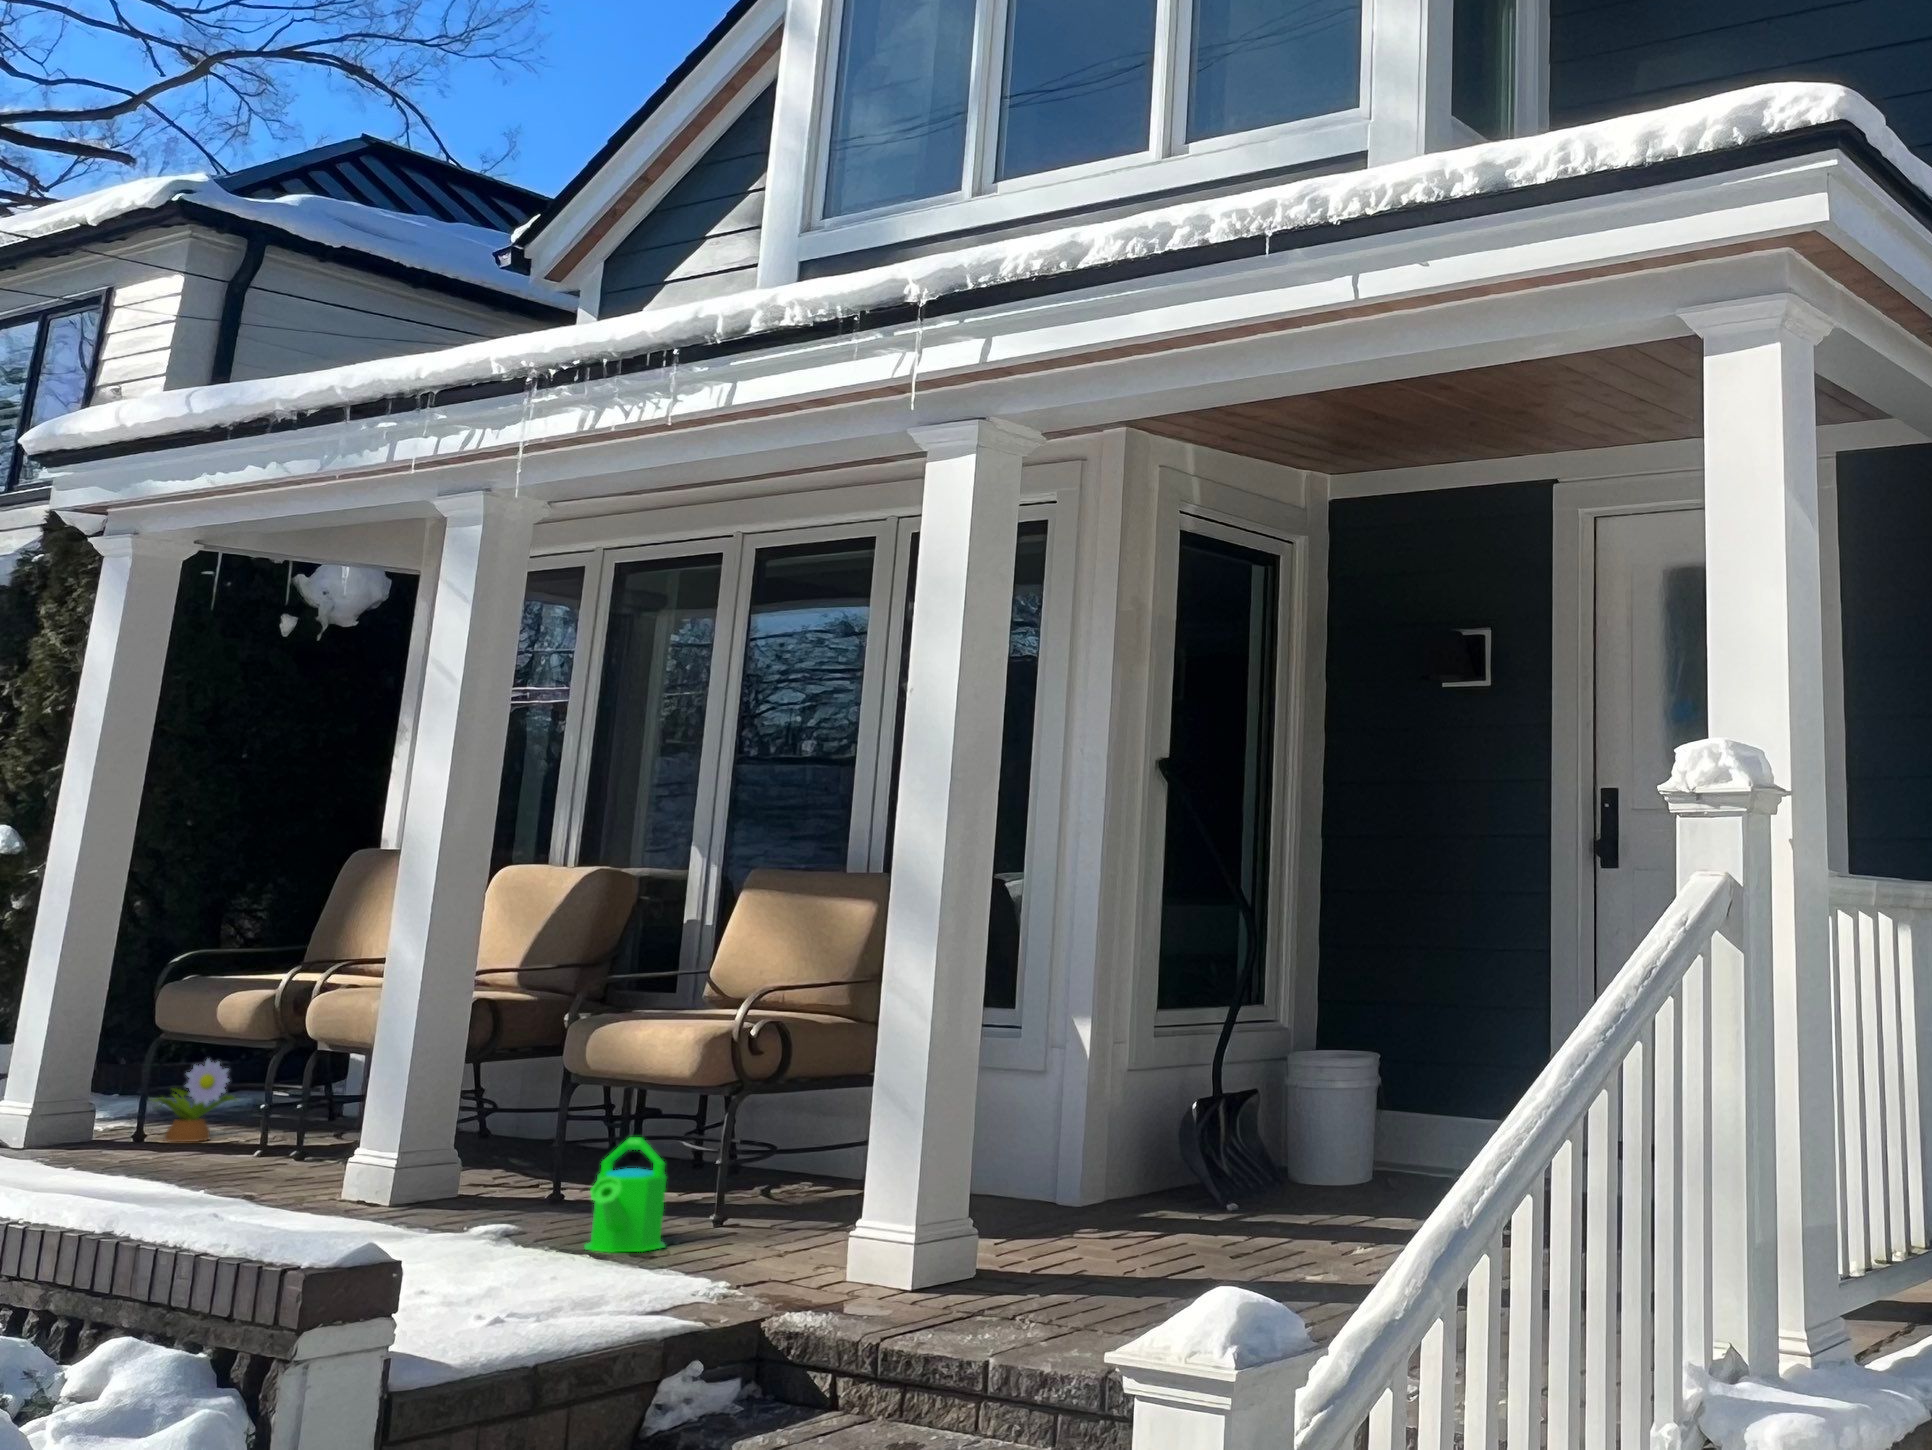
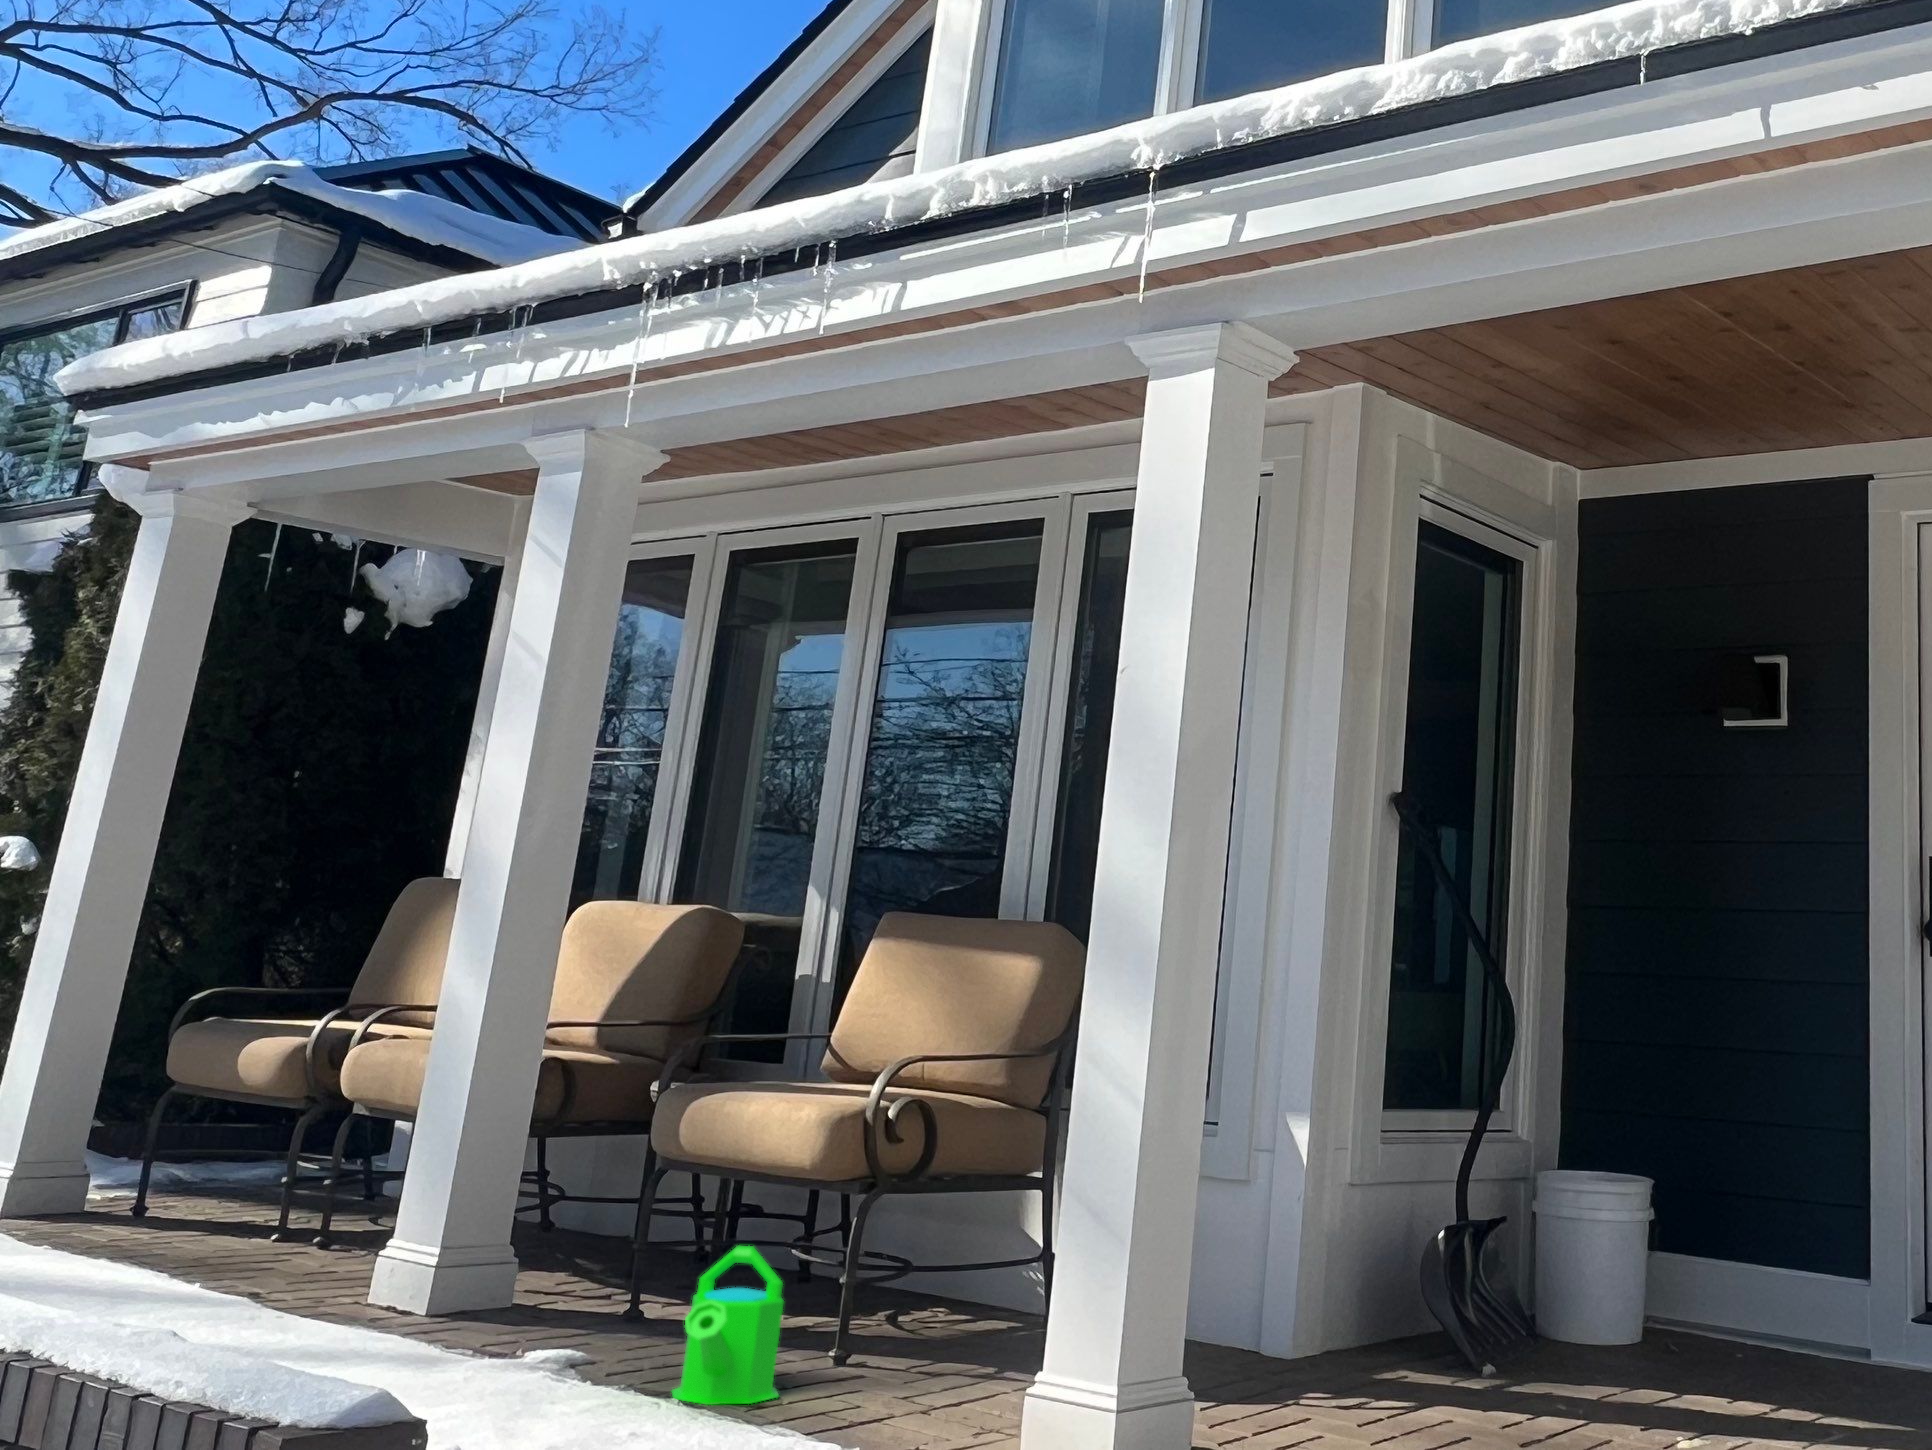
decorative plant: present [153,1059,237,1142] -> none [149,1122,258,1224]

